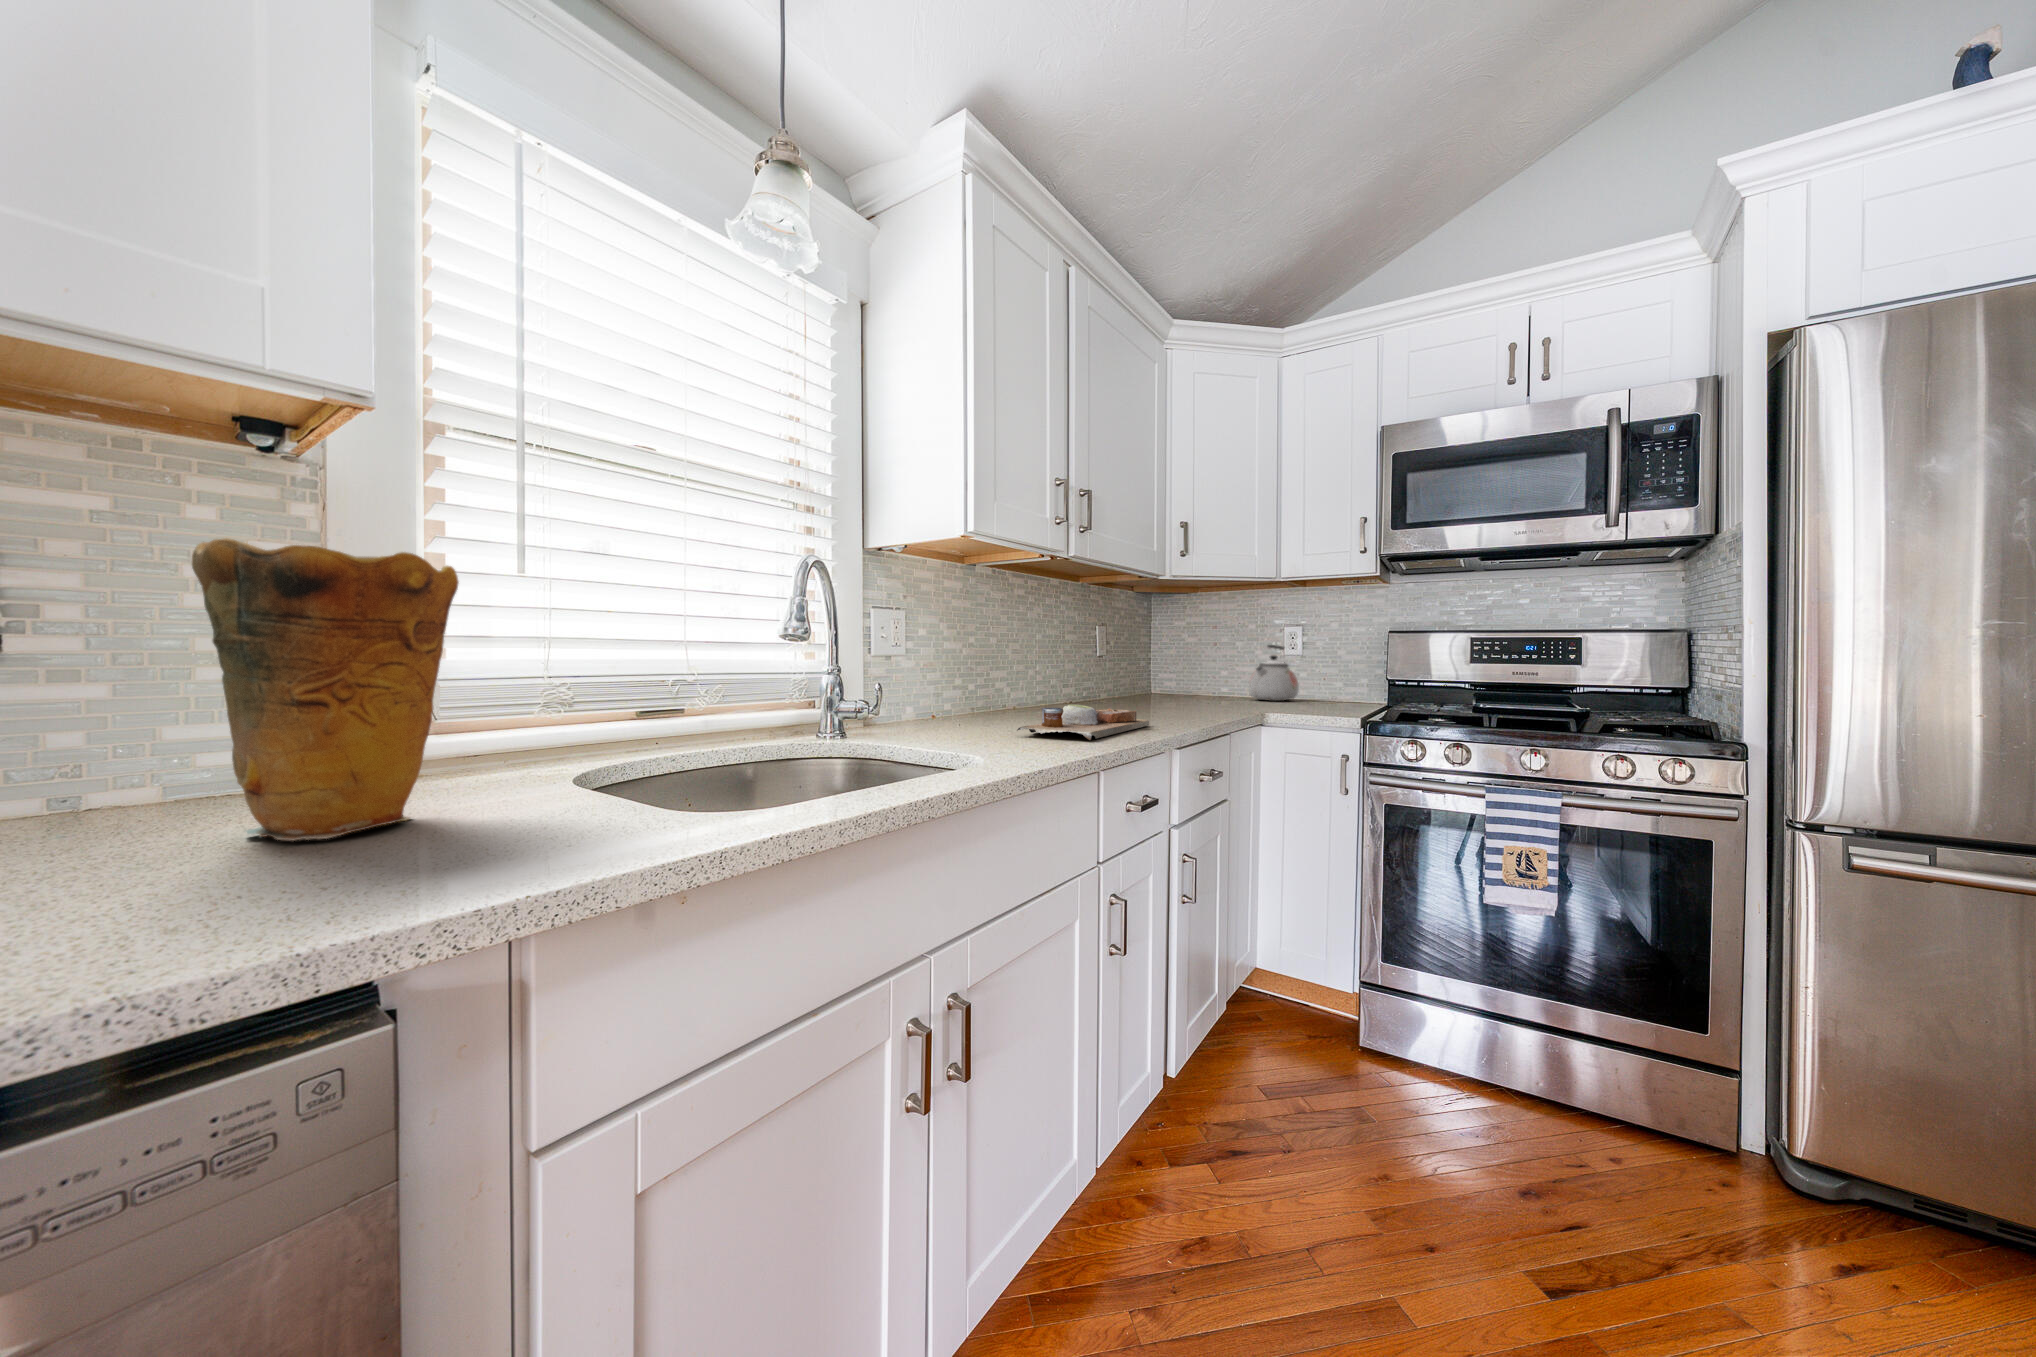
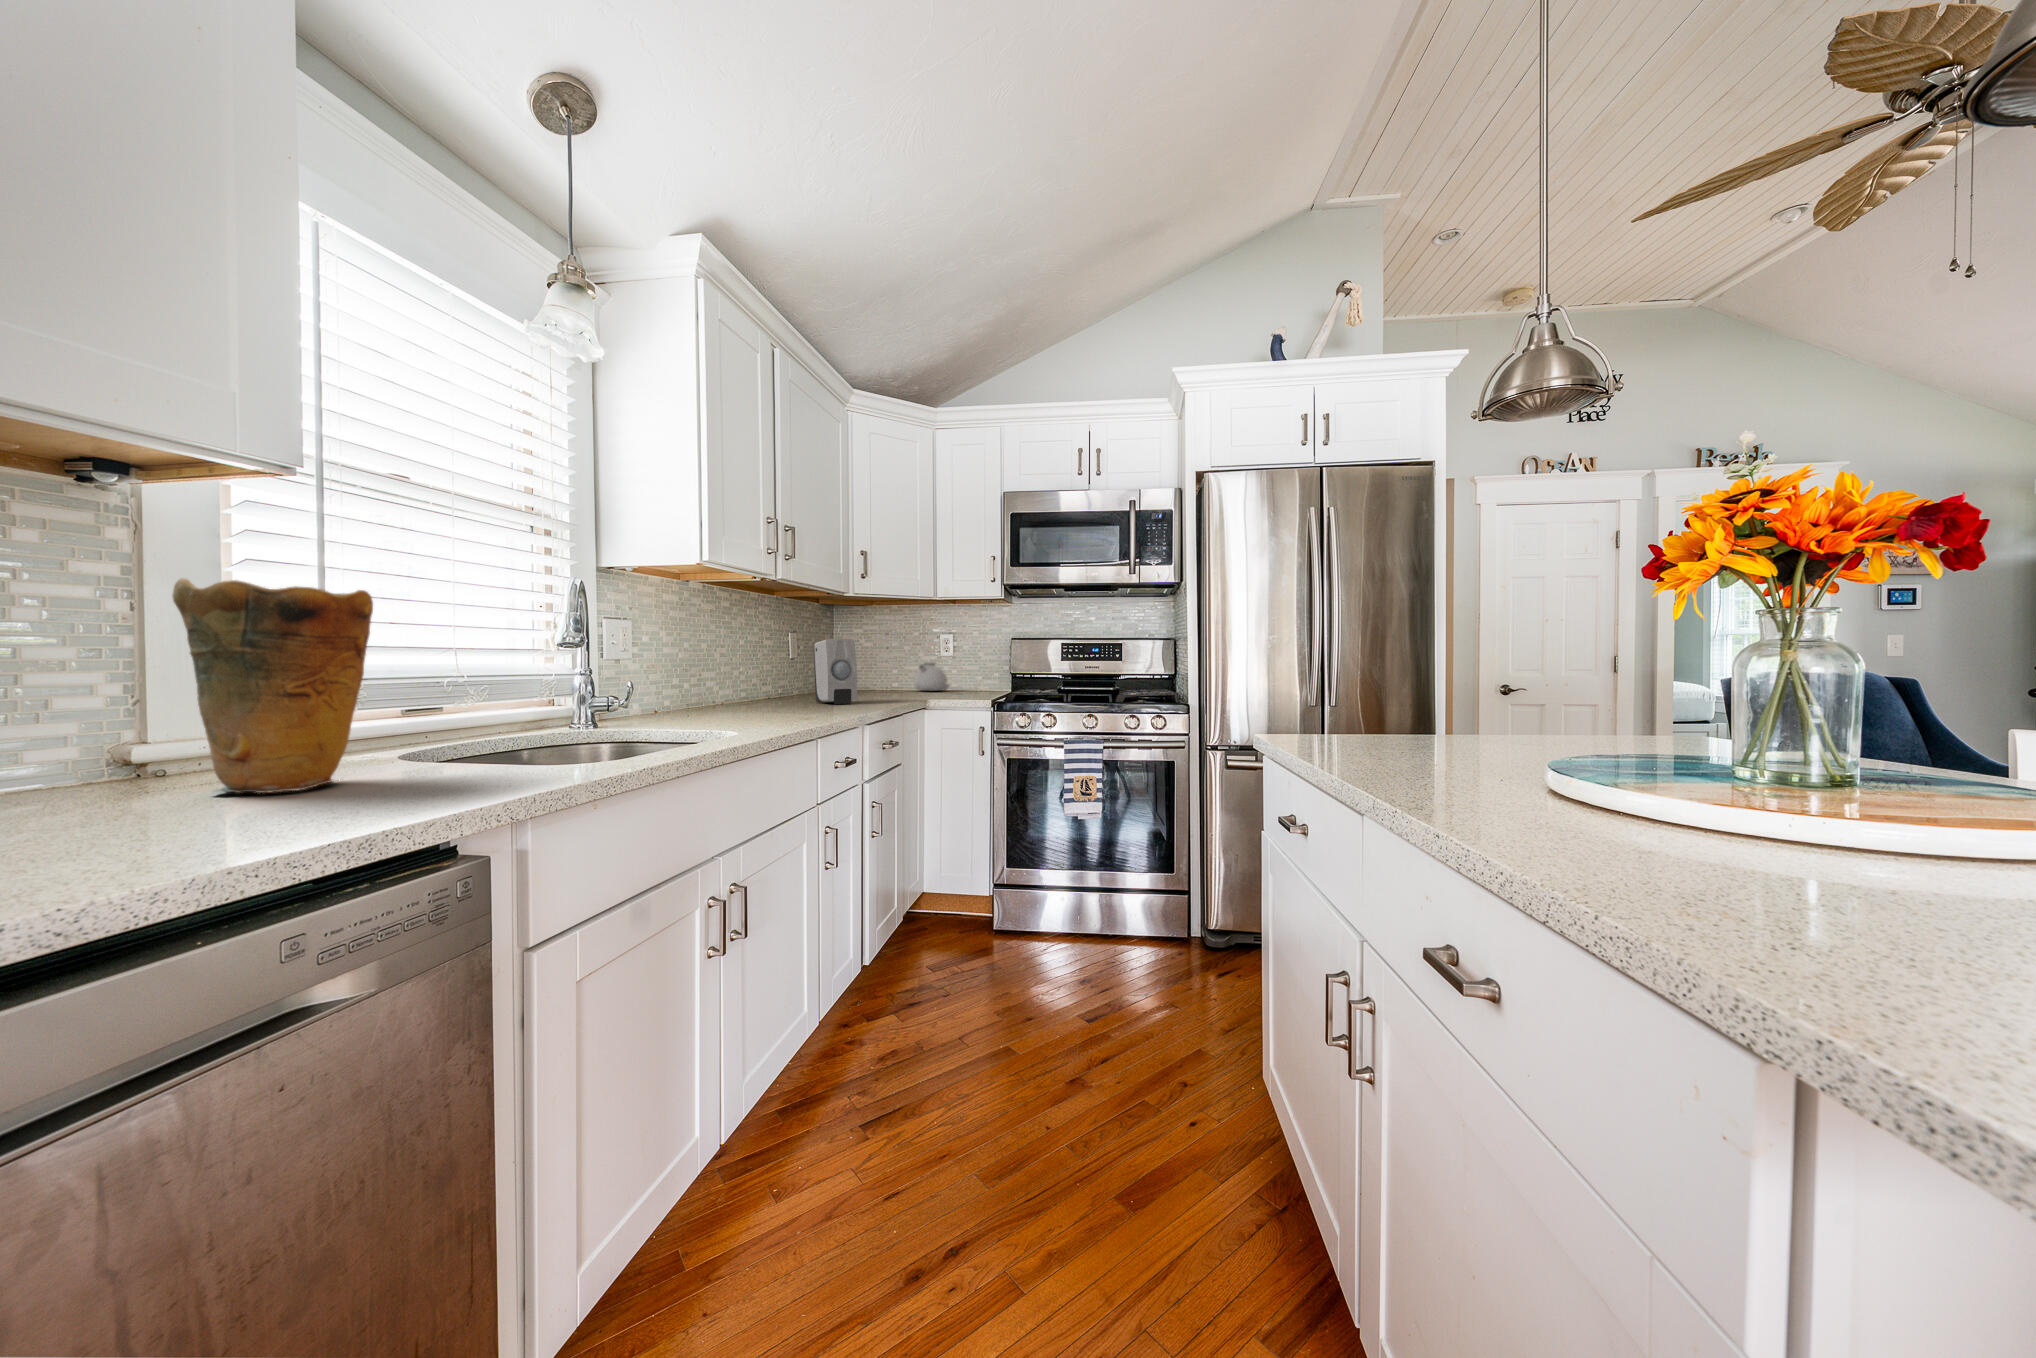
soap dispenser: none [1118,632,1170,716] -> present [814,639,857,704]
cutting board: present [1017,704,1149,740] -> none [747,695,844,719]

